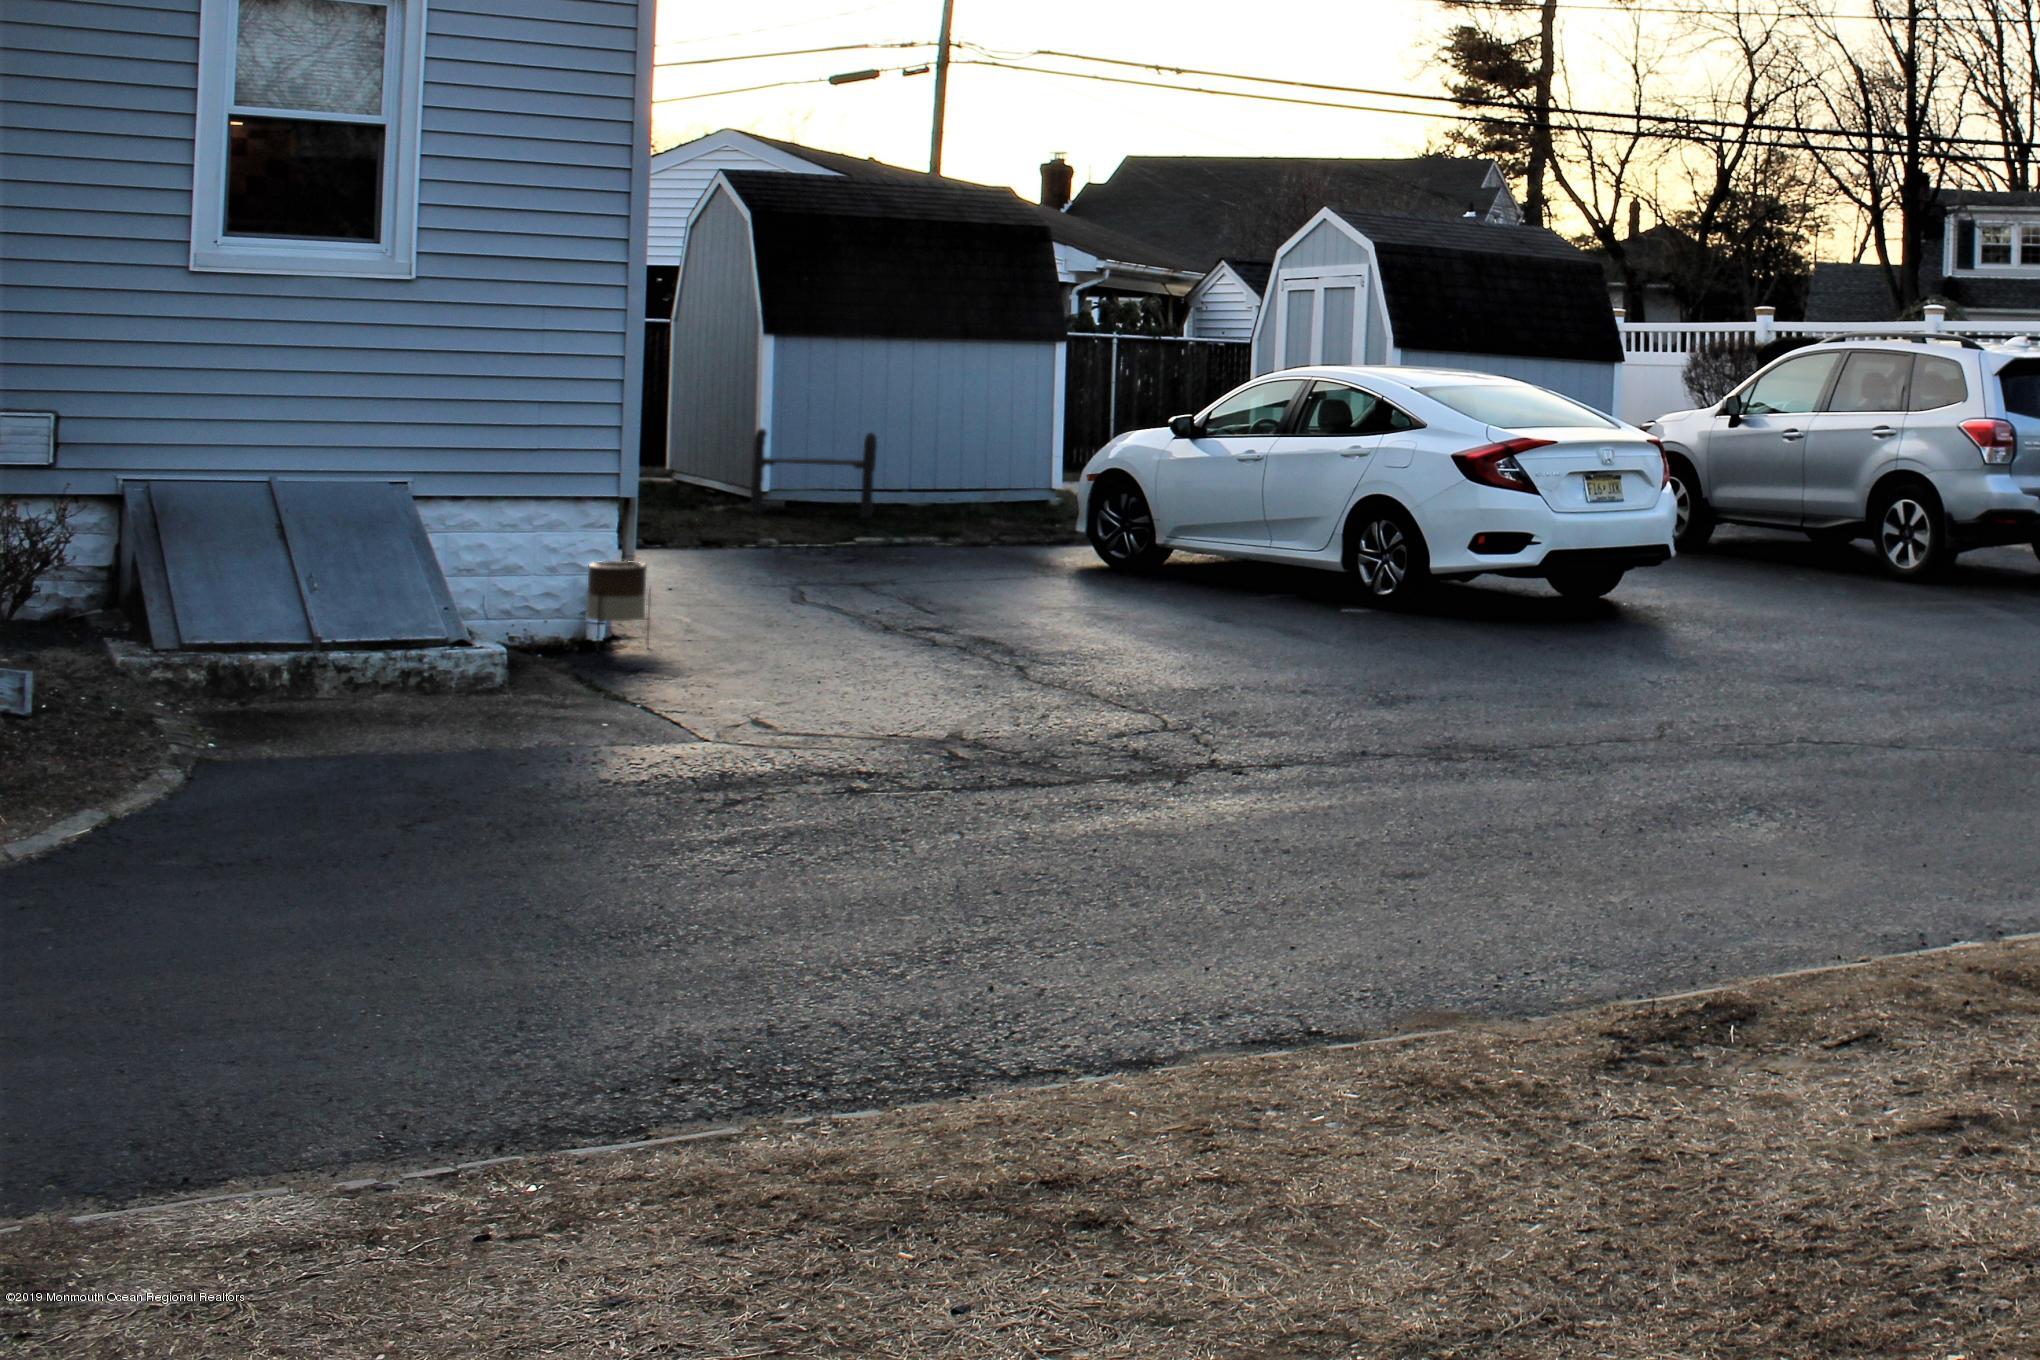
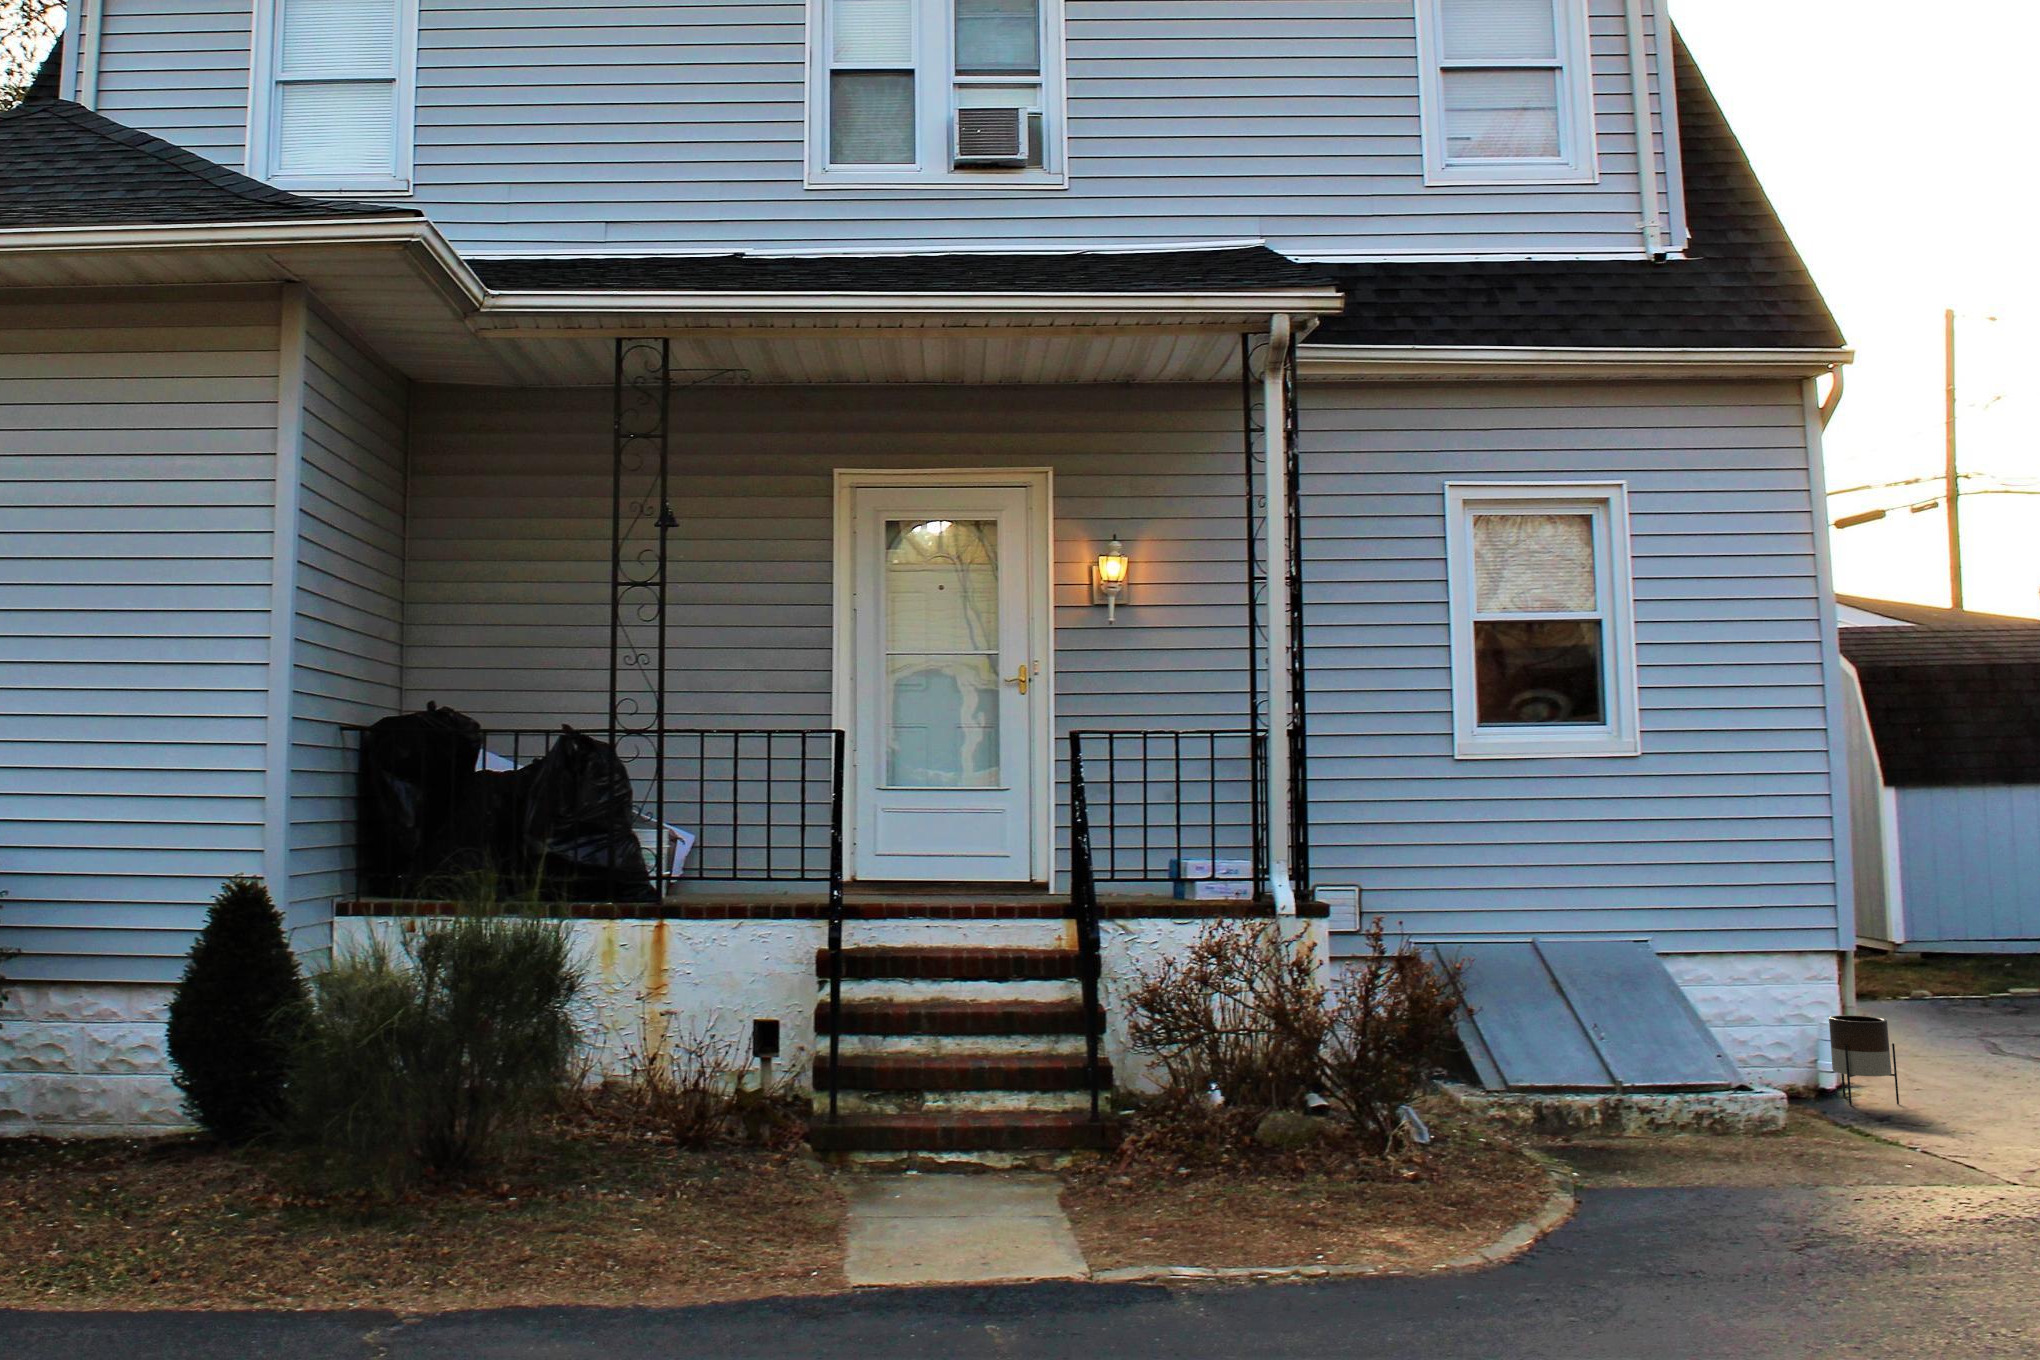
bench: present [750,429,877,519] -> none [1877,876,2015,970]

